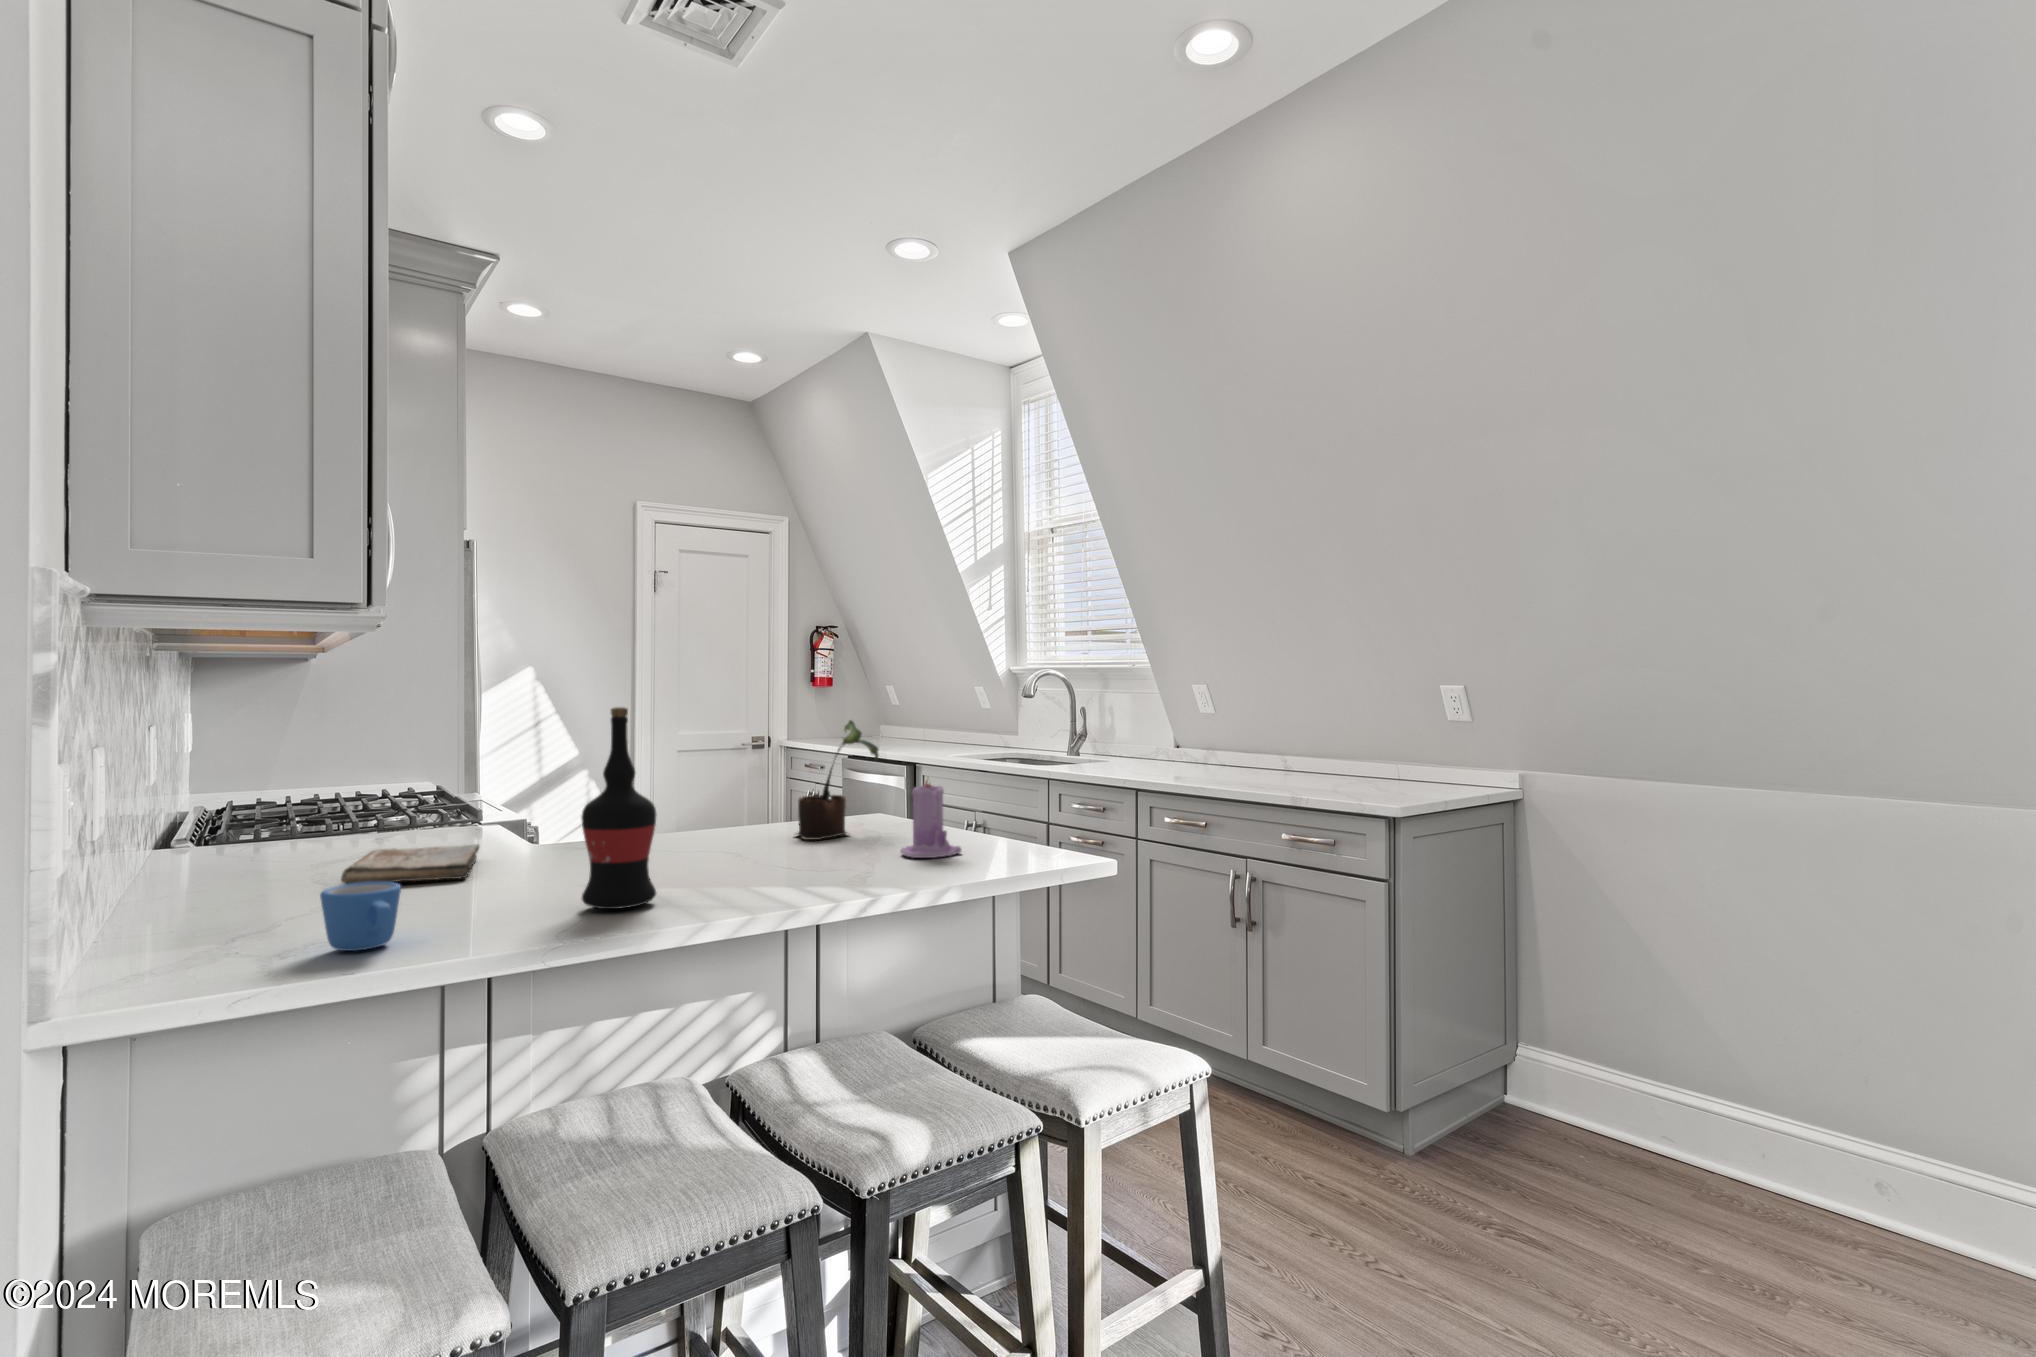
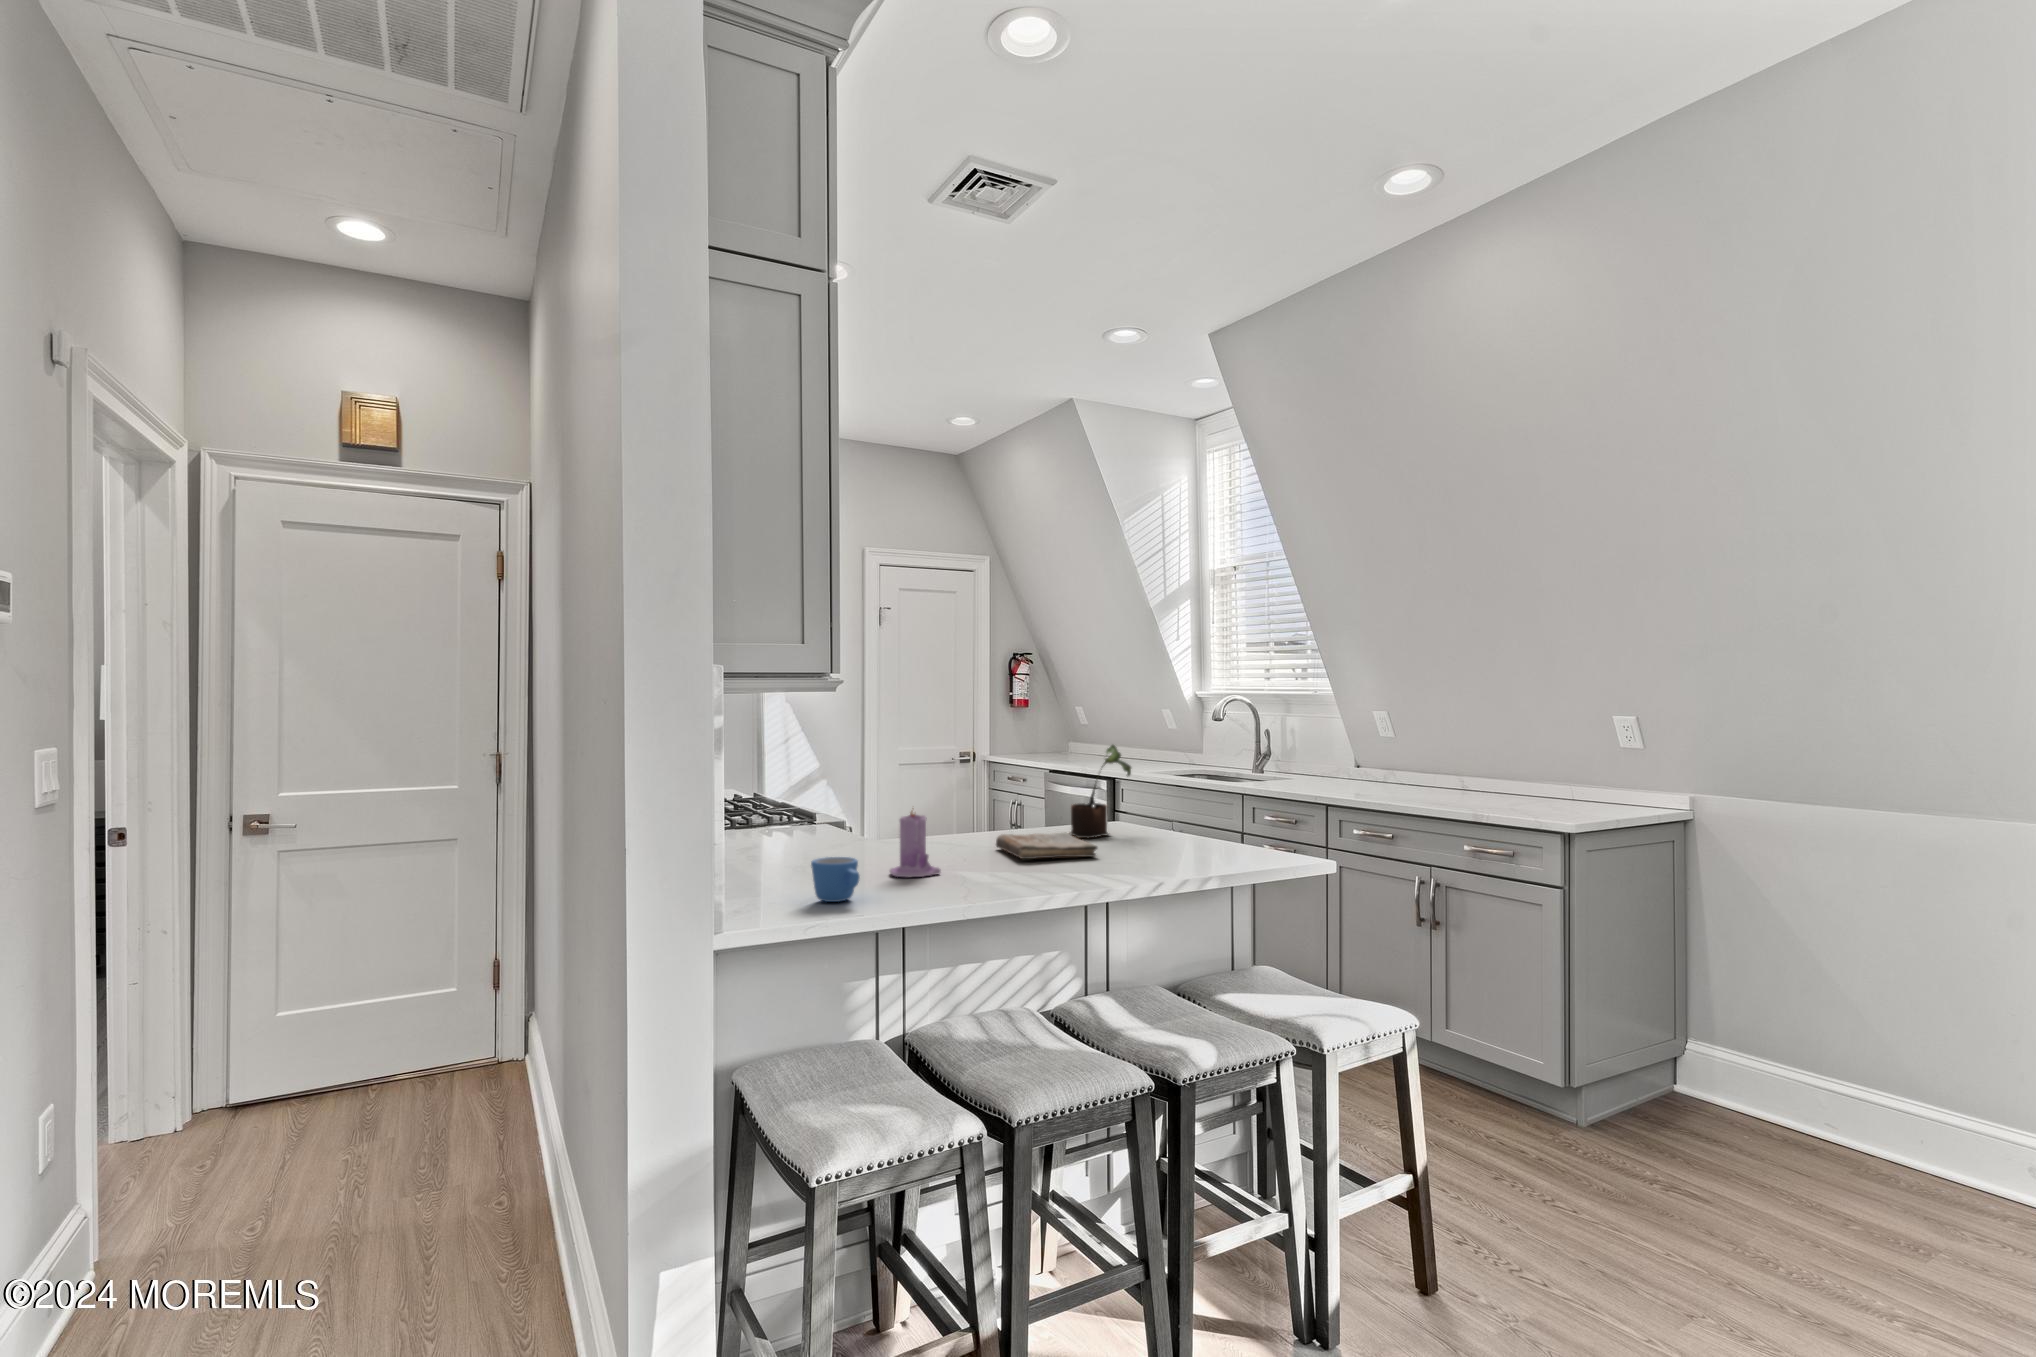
wine bottle: present [581,707,657,909] -> none [958,738,1008,882]
candle: present [900,780,961,858] -> present [890,811,941,877]
book: present [341,844,479,885] -> present [996,833,1097,859]

